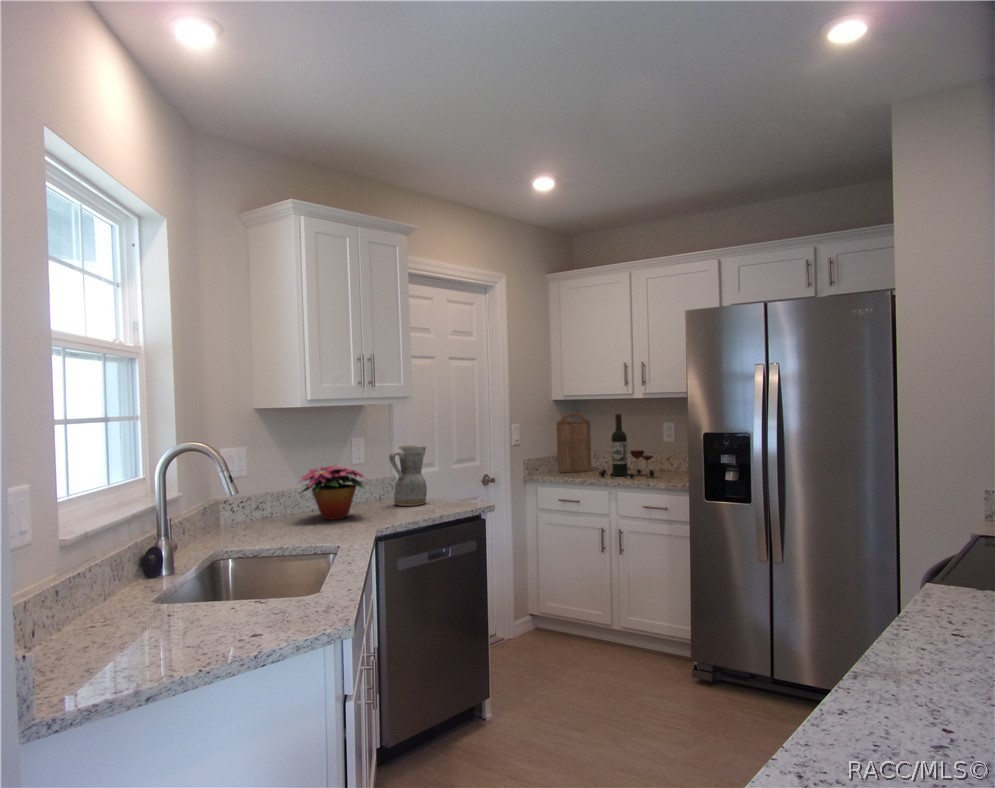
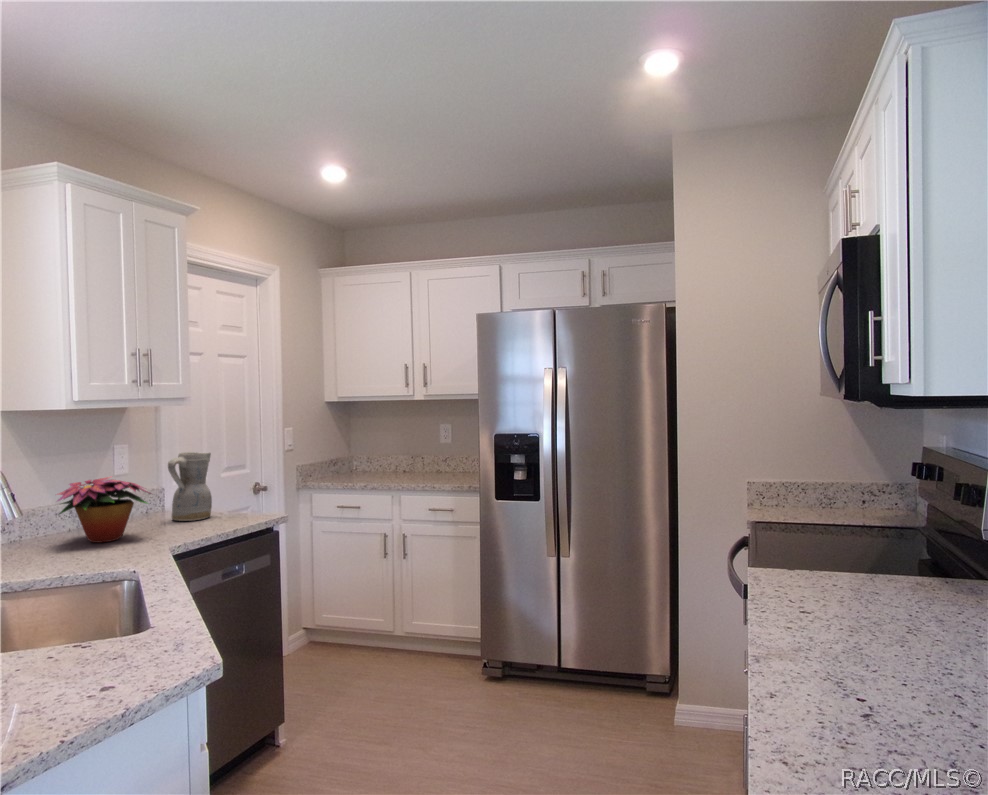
cutting board: present [557,413,592,472] -> none [332,416,368,477]
wine bottle: present [599,414,654,478] -> none [378,417,436,480]

